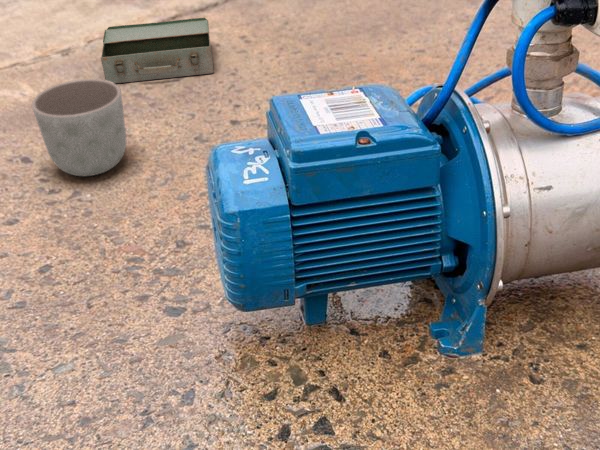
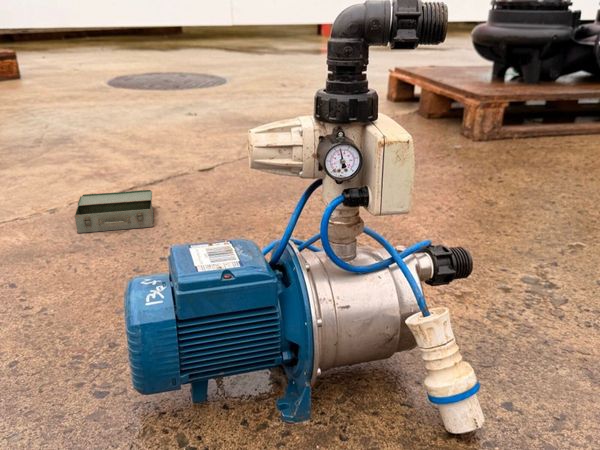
planter: present [32,79,126,176] -> none [16,231,84,297]

